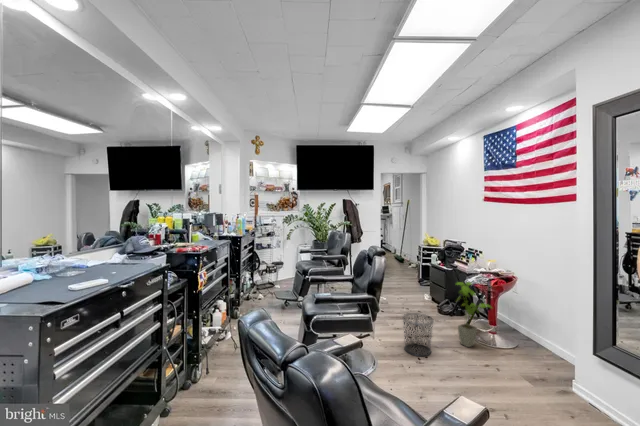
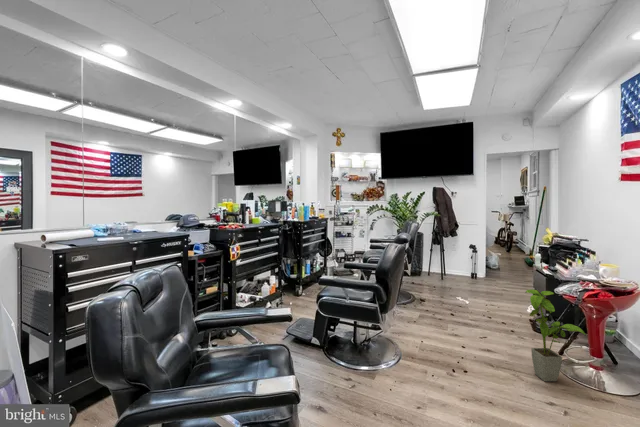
waste bin: present [403,313,433,356] -> none [442,320,485,376]

